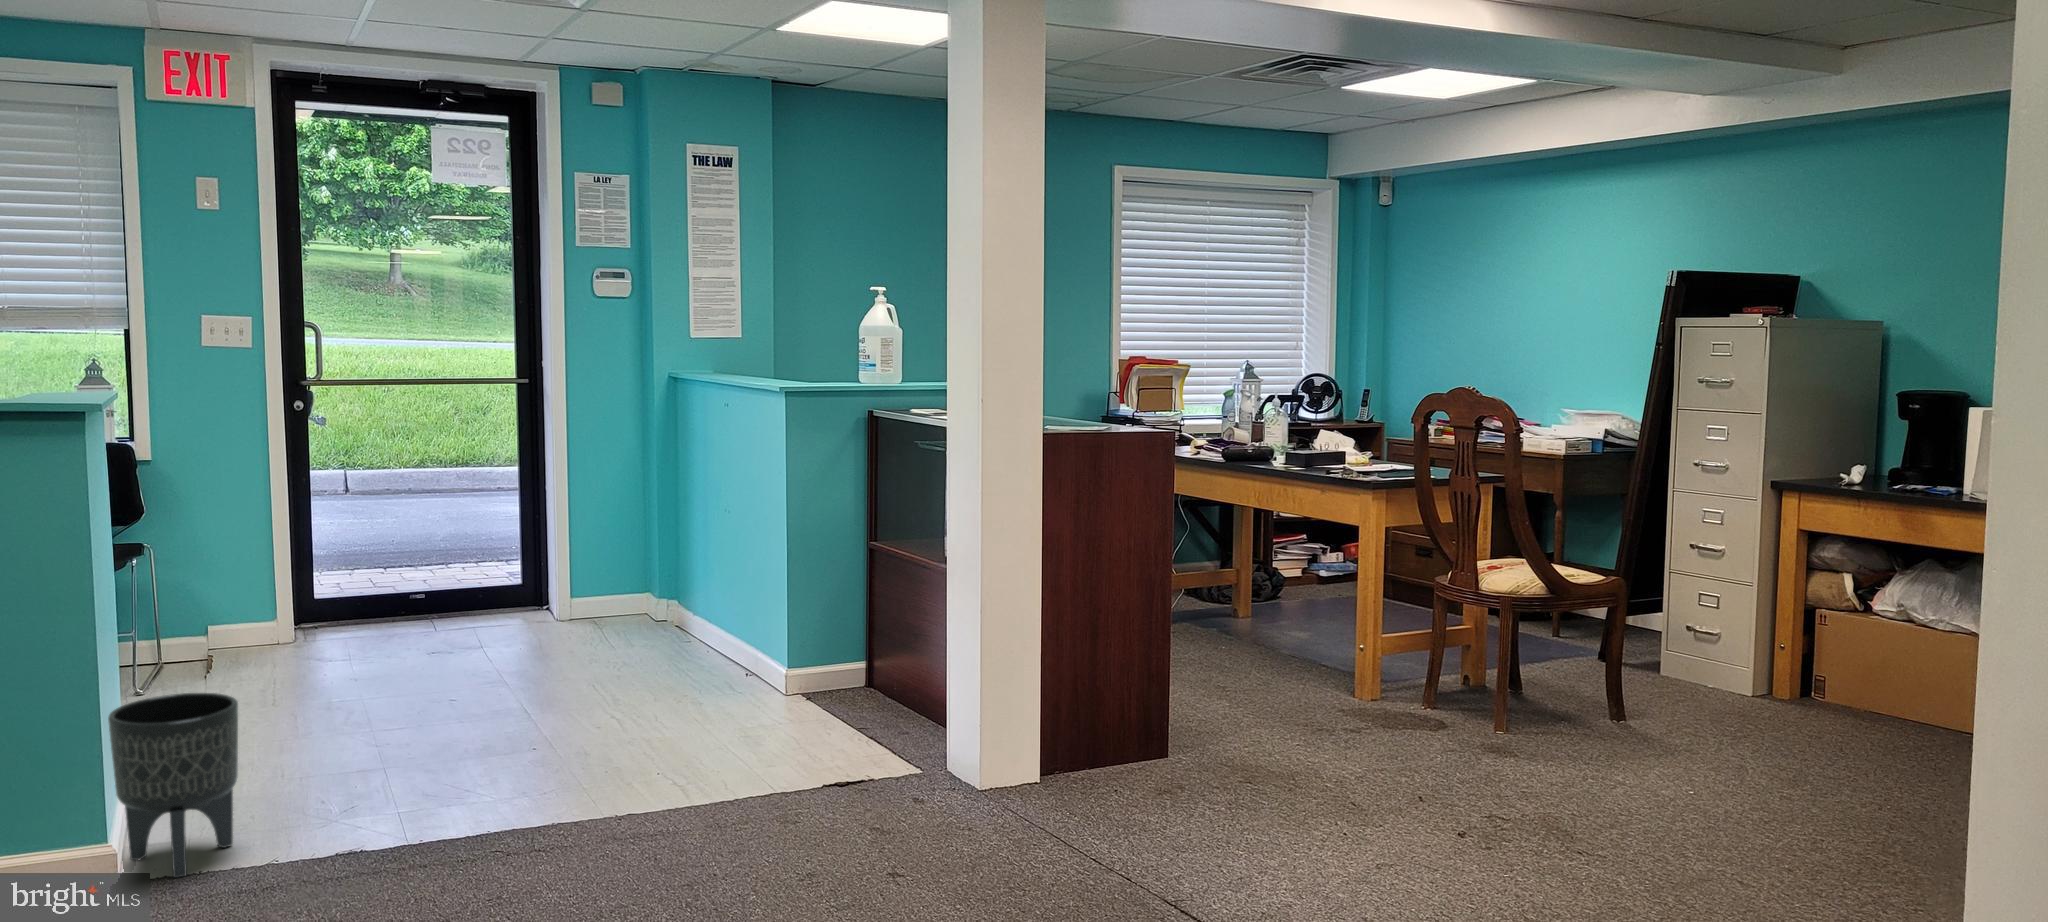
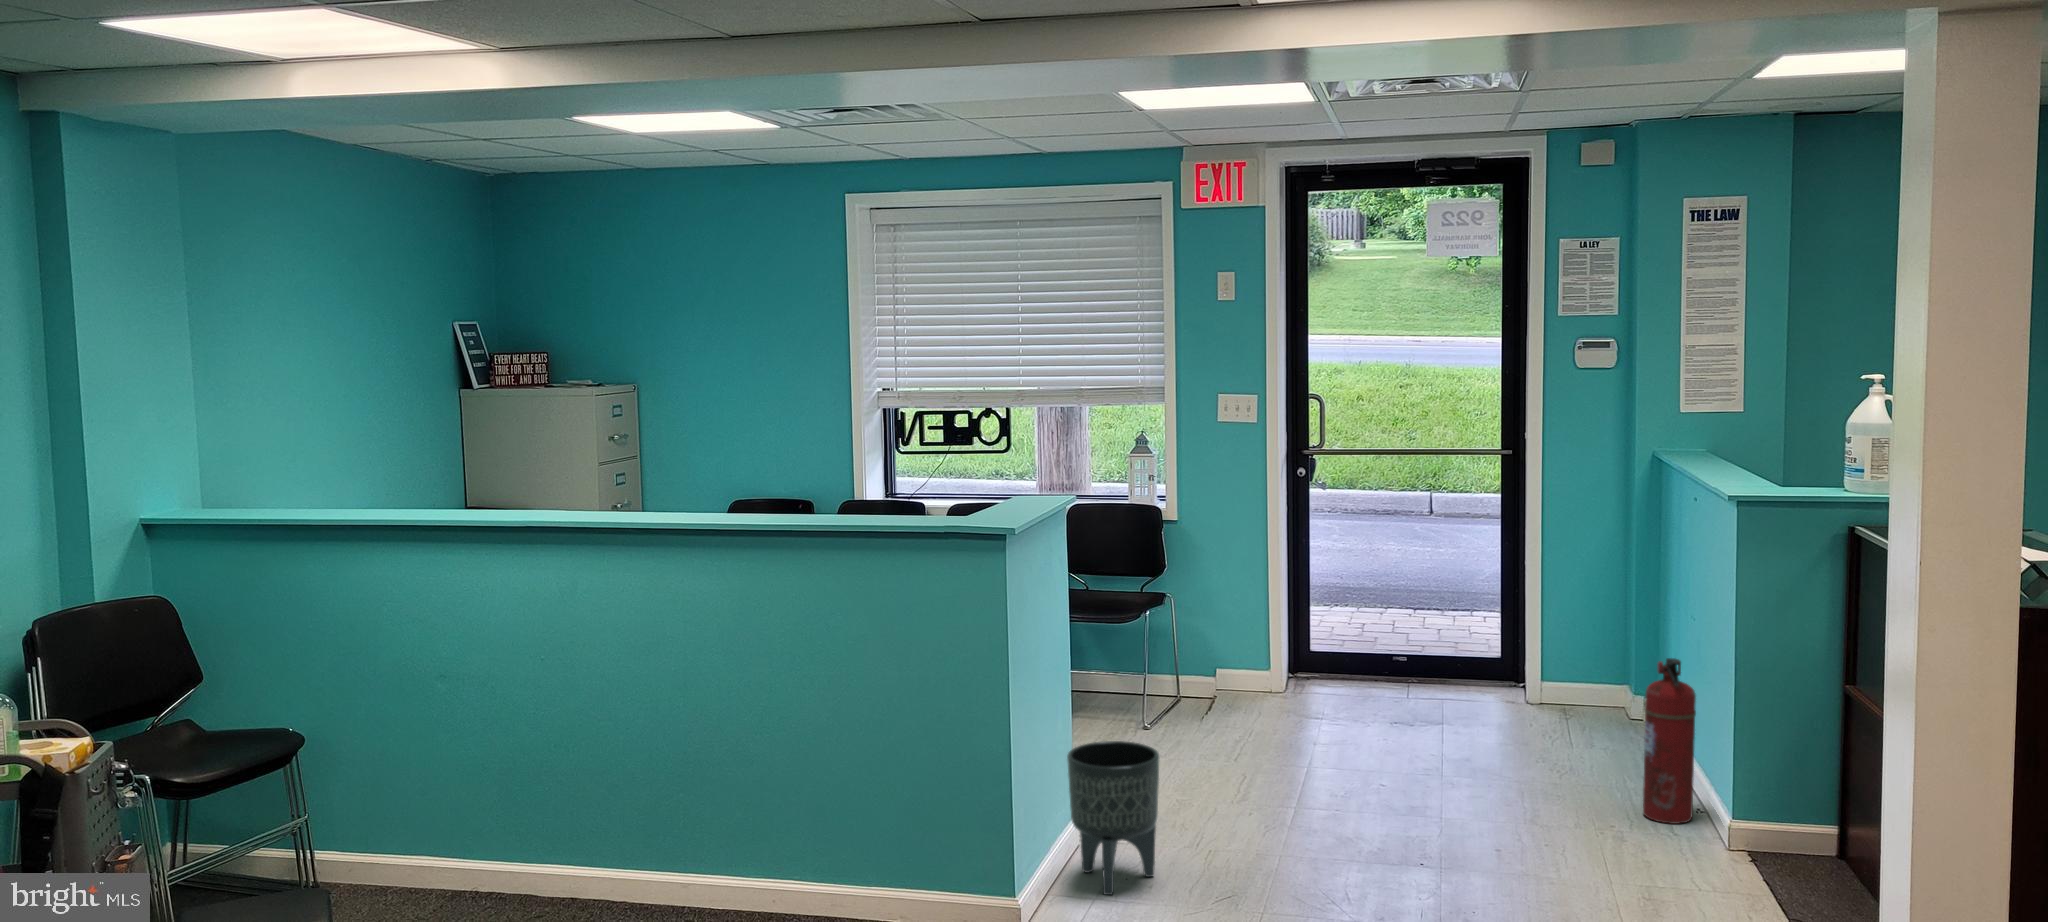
fire extinguisher: none [710,547,754,698] -> present [1643,658,1696,824]

